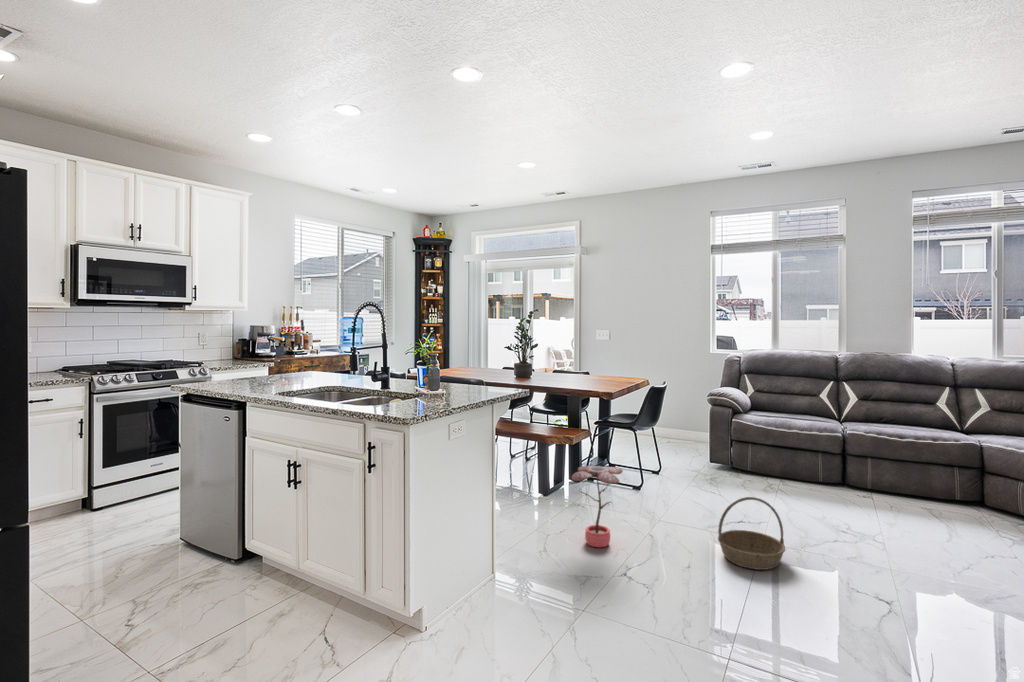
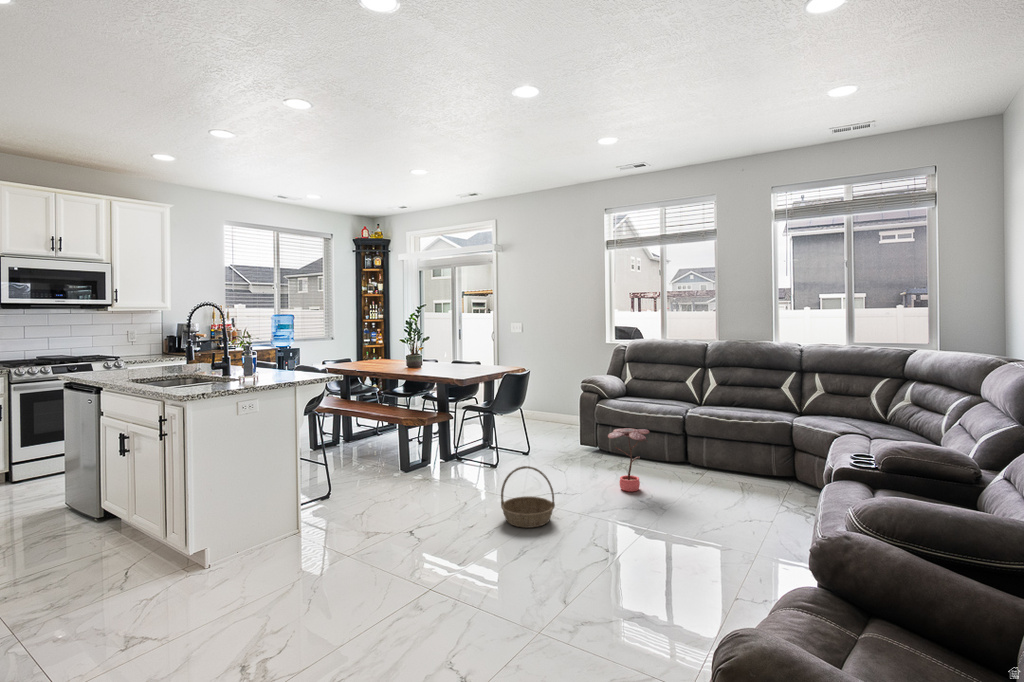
potted plant: present [572,466,623,547] -> present [608,428,649,492]

